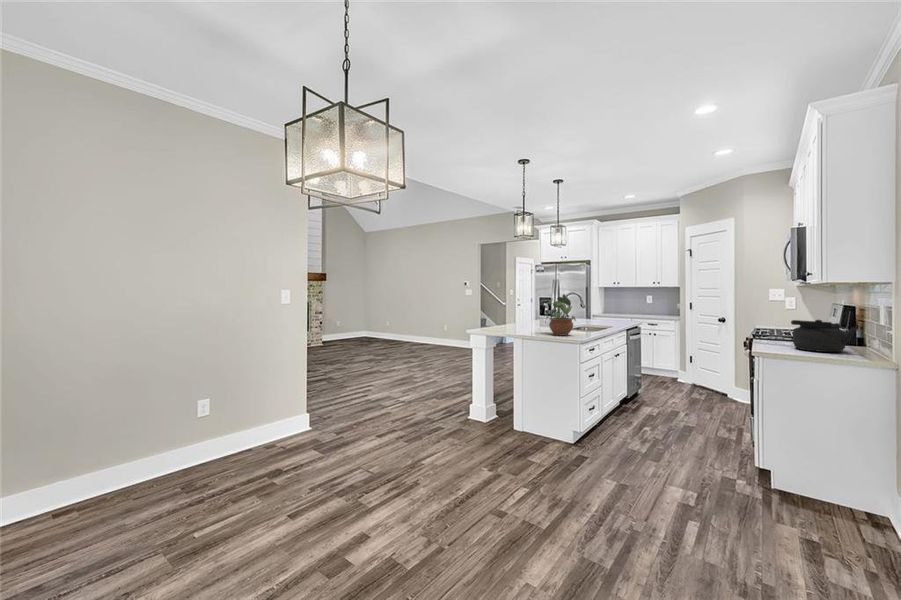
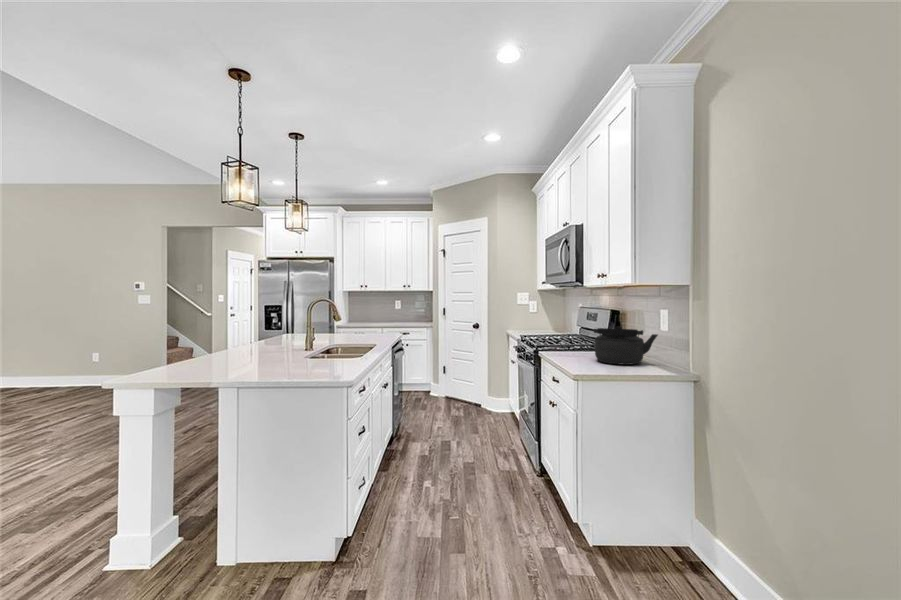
potted plant: present [543,294,576,335] -> none [274,298,336,373]

